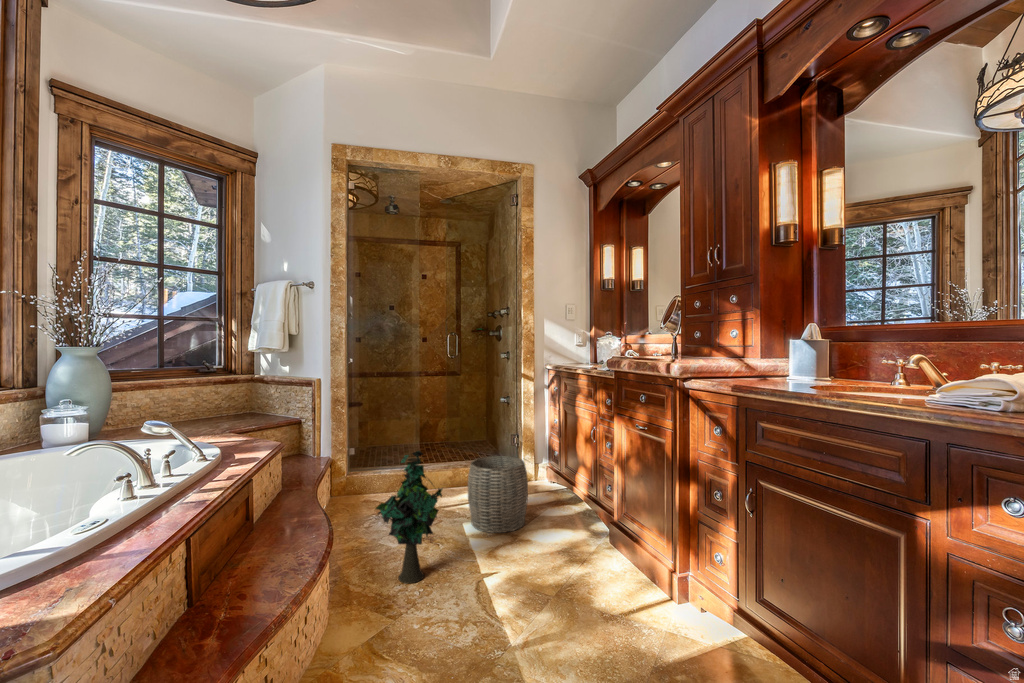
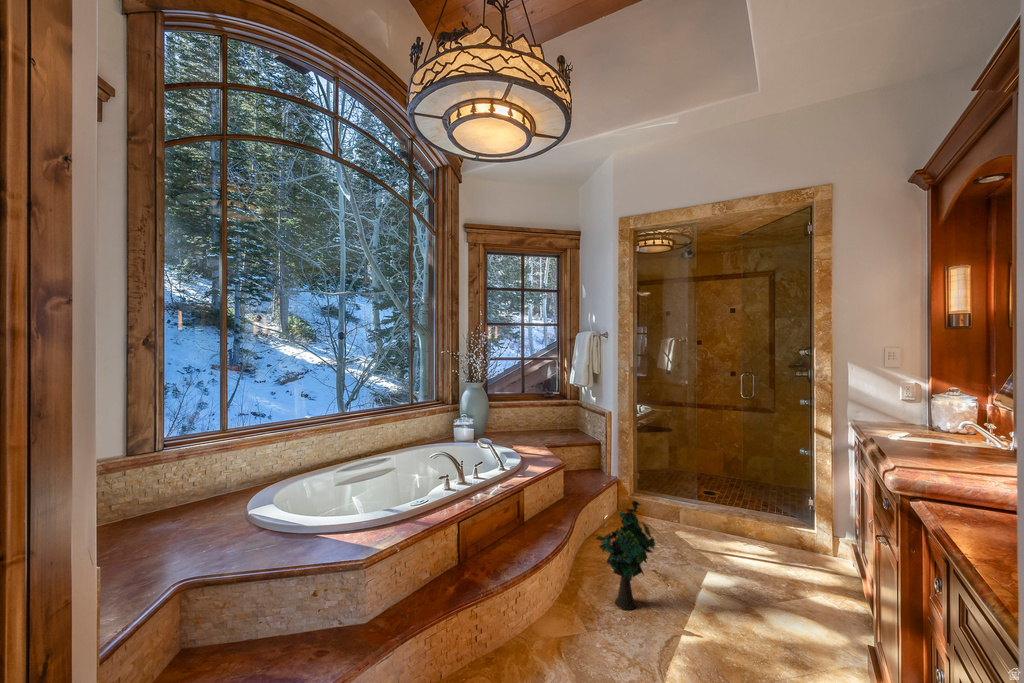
woven basket: present [468,456,528,533] -> none [710,516,779,604]

